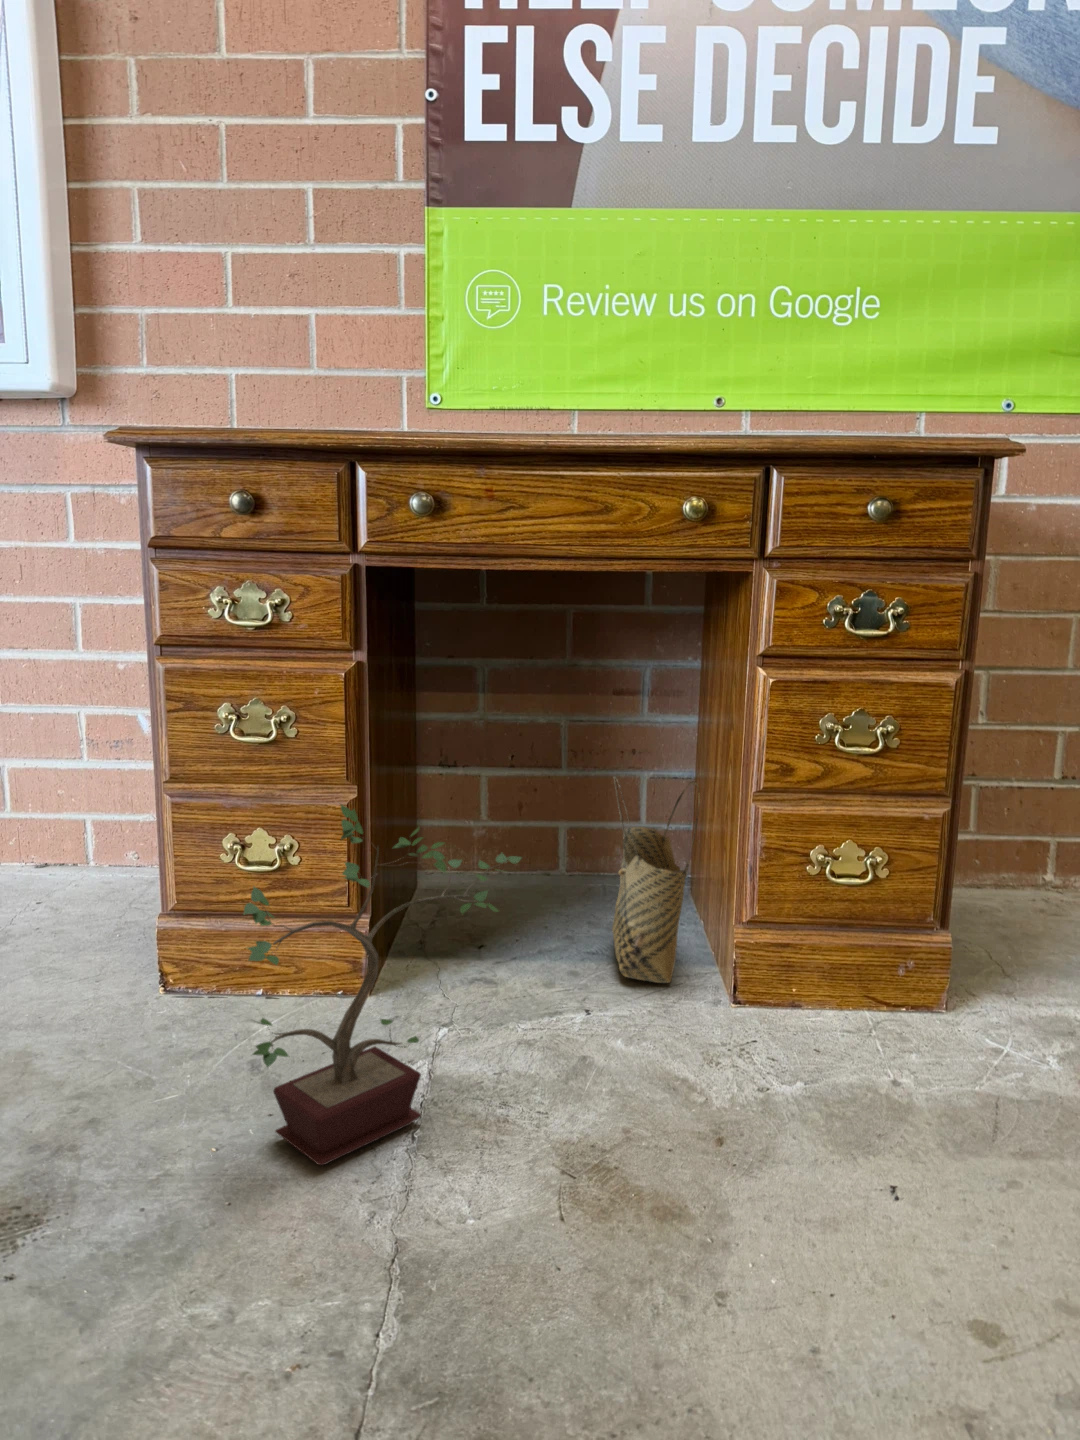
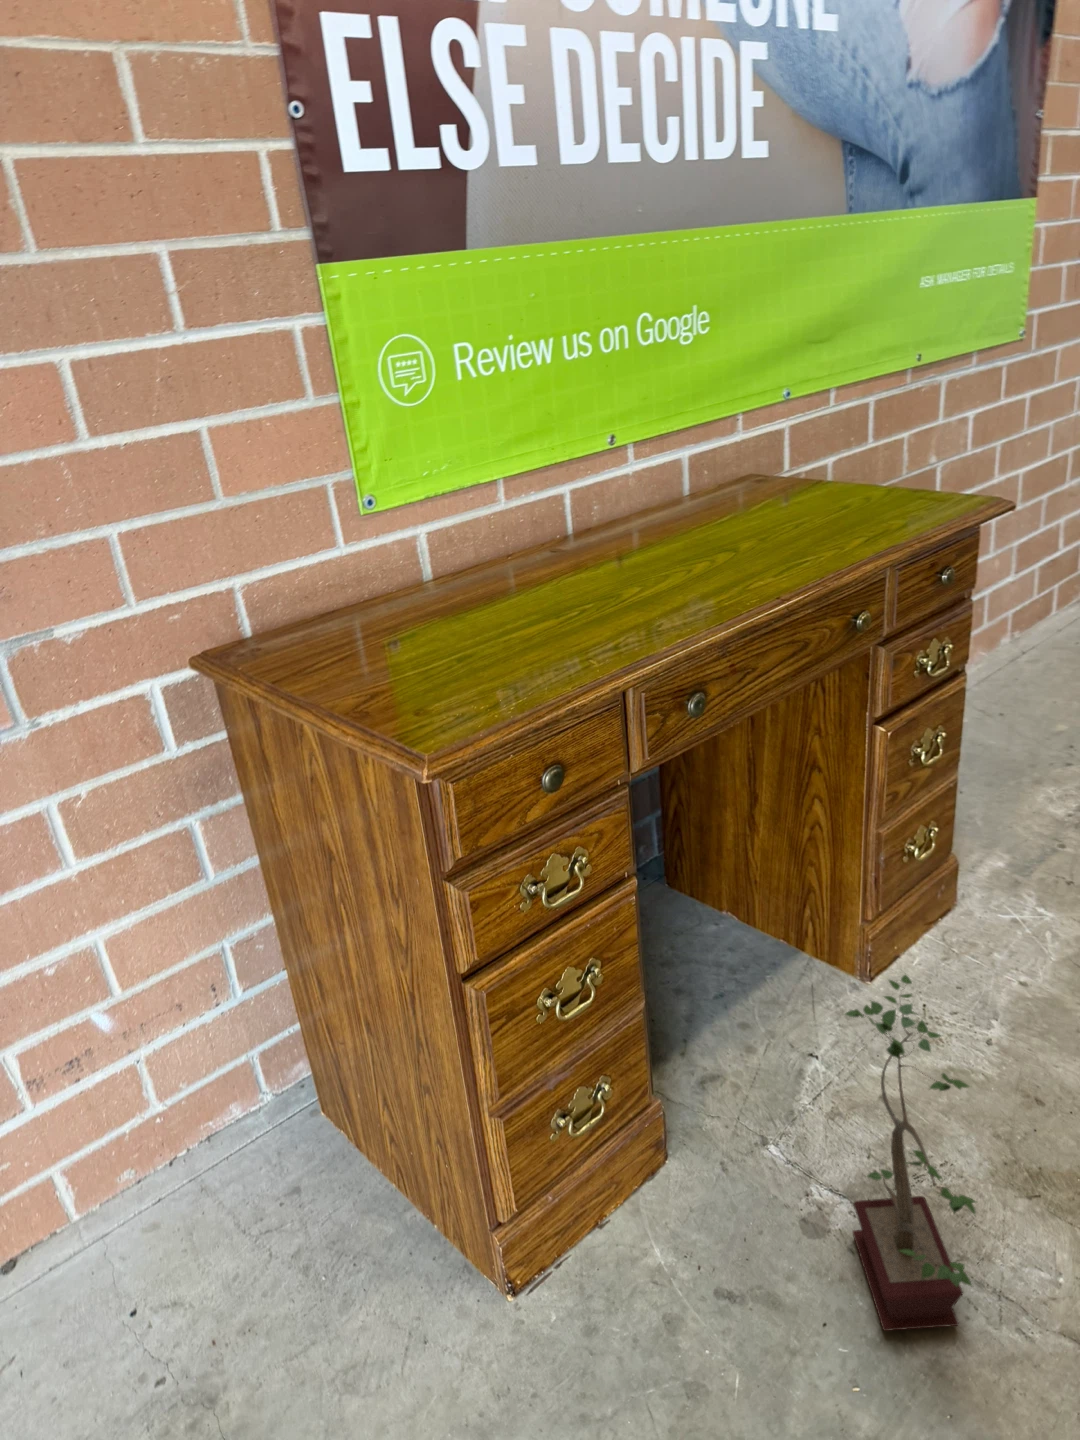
woven basket: present [612,775,700,983] -> none [693,813,815,1002]

